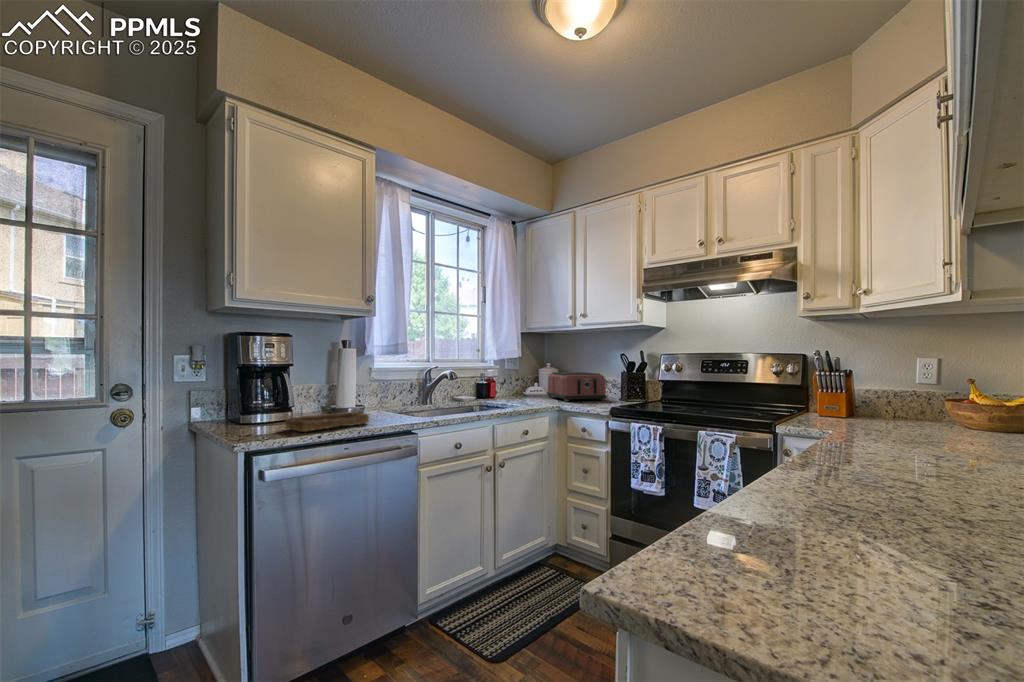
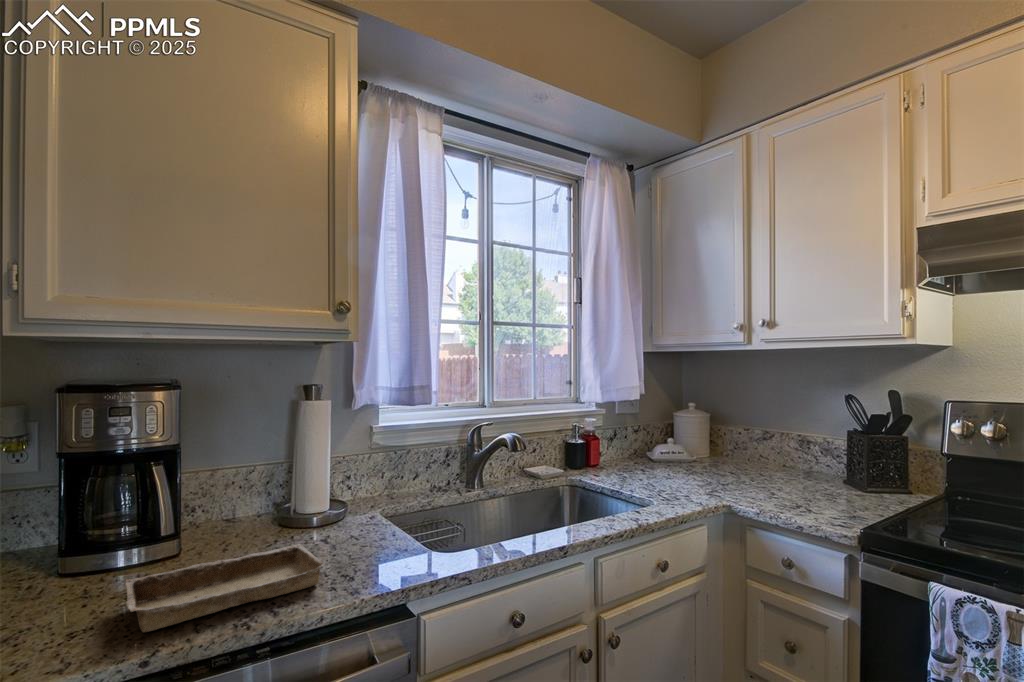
toaster: present [547,372,607,401] -> none [693,427,821,492]

